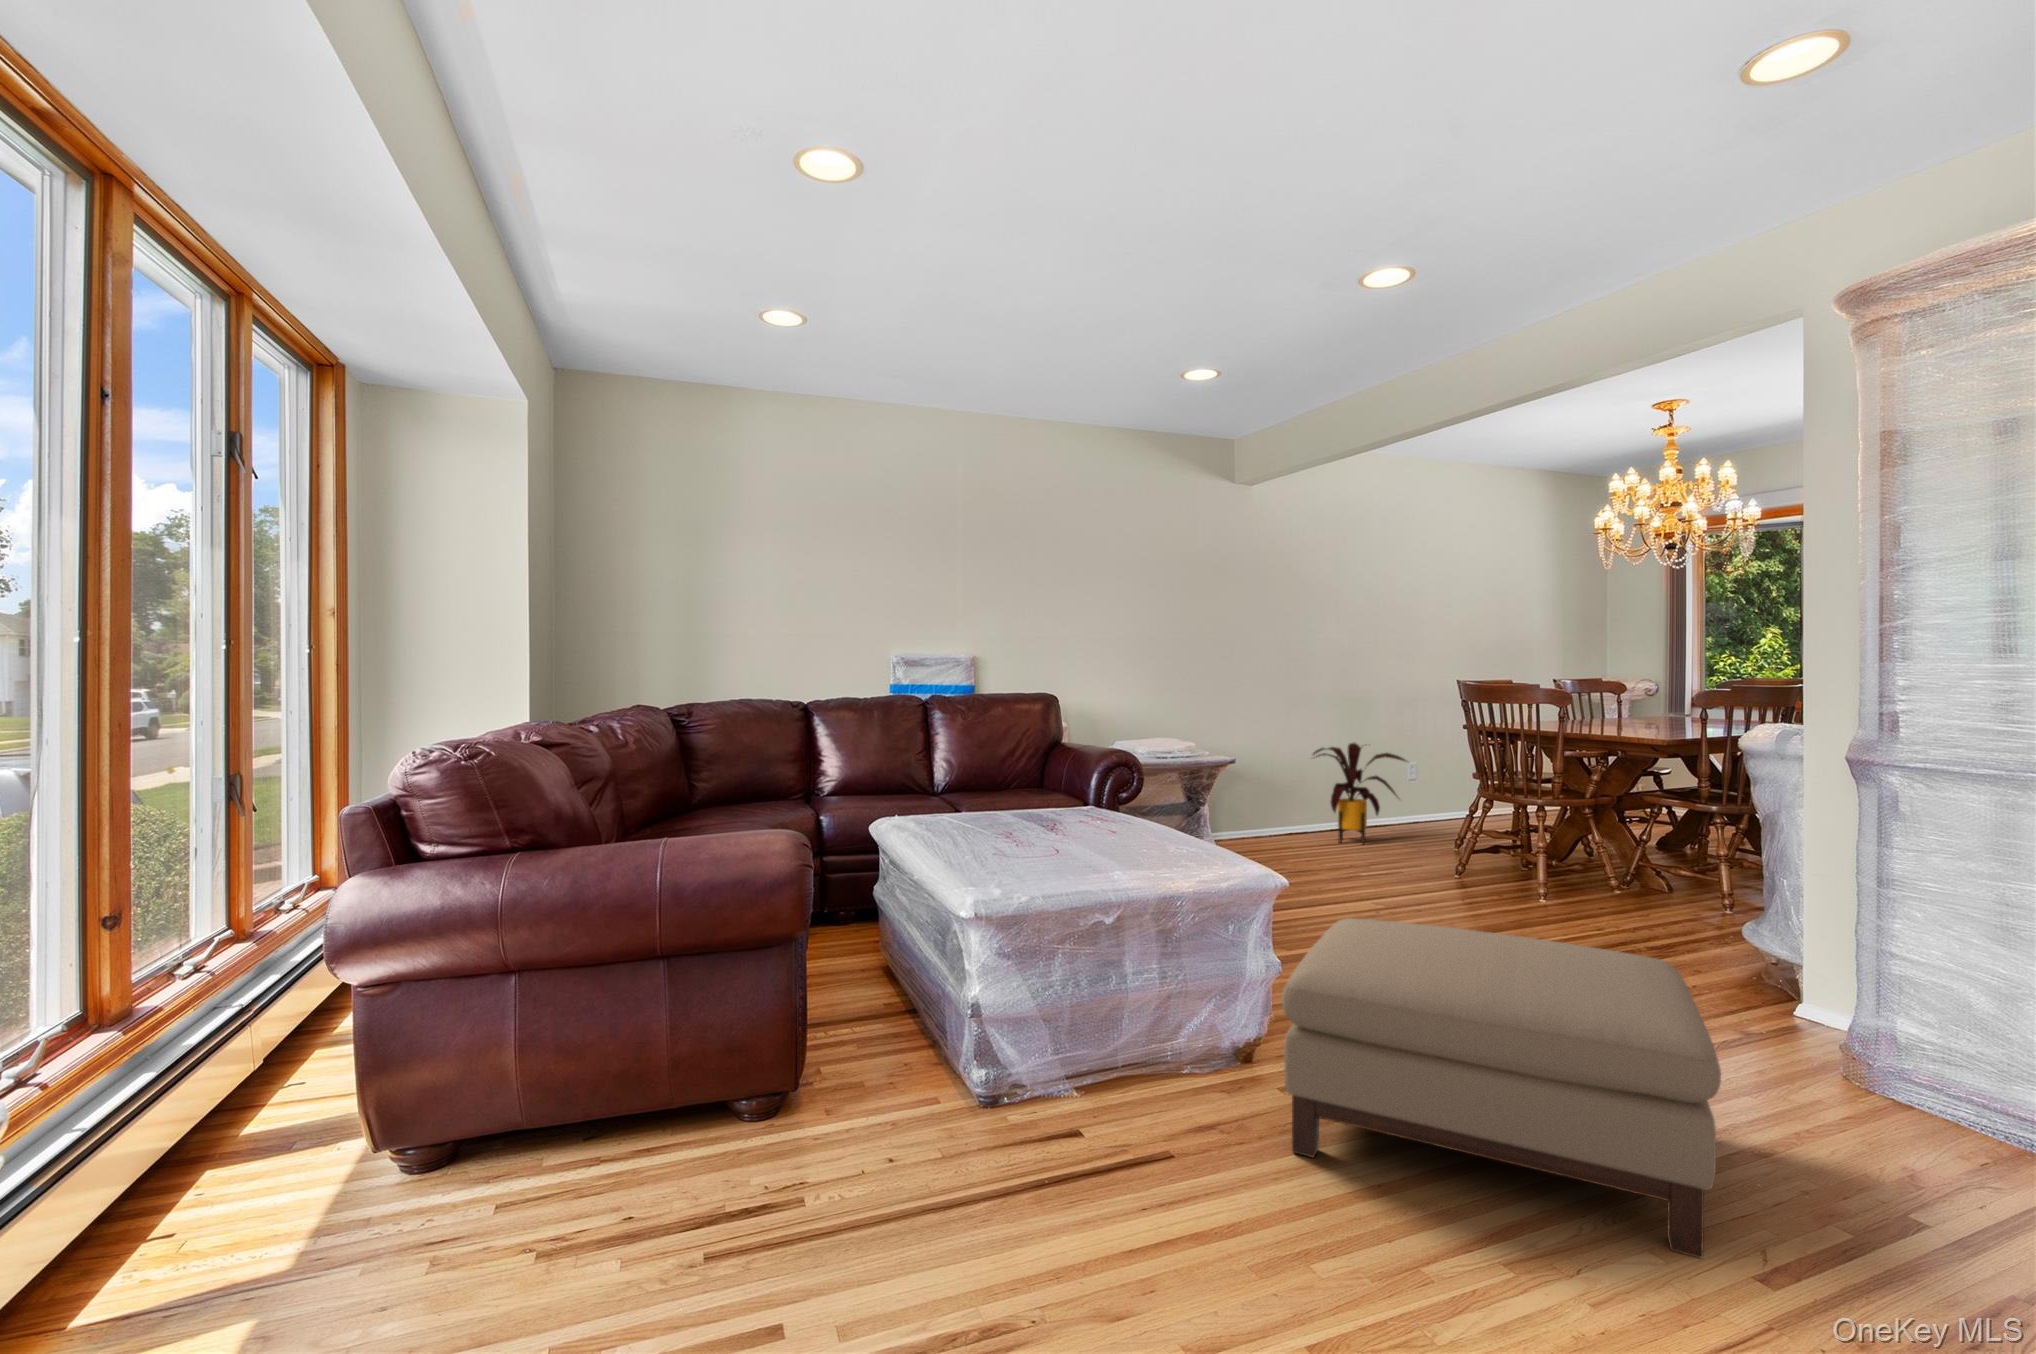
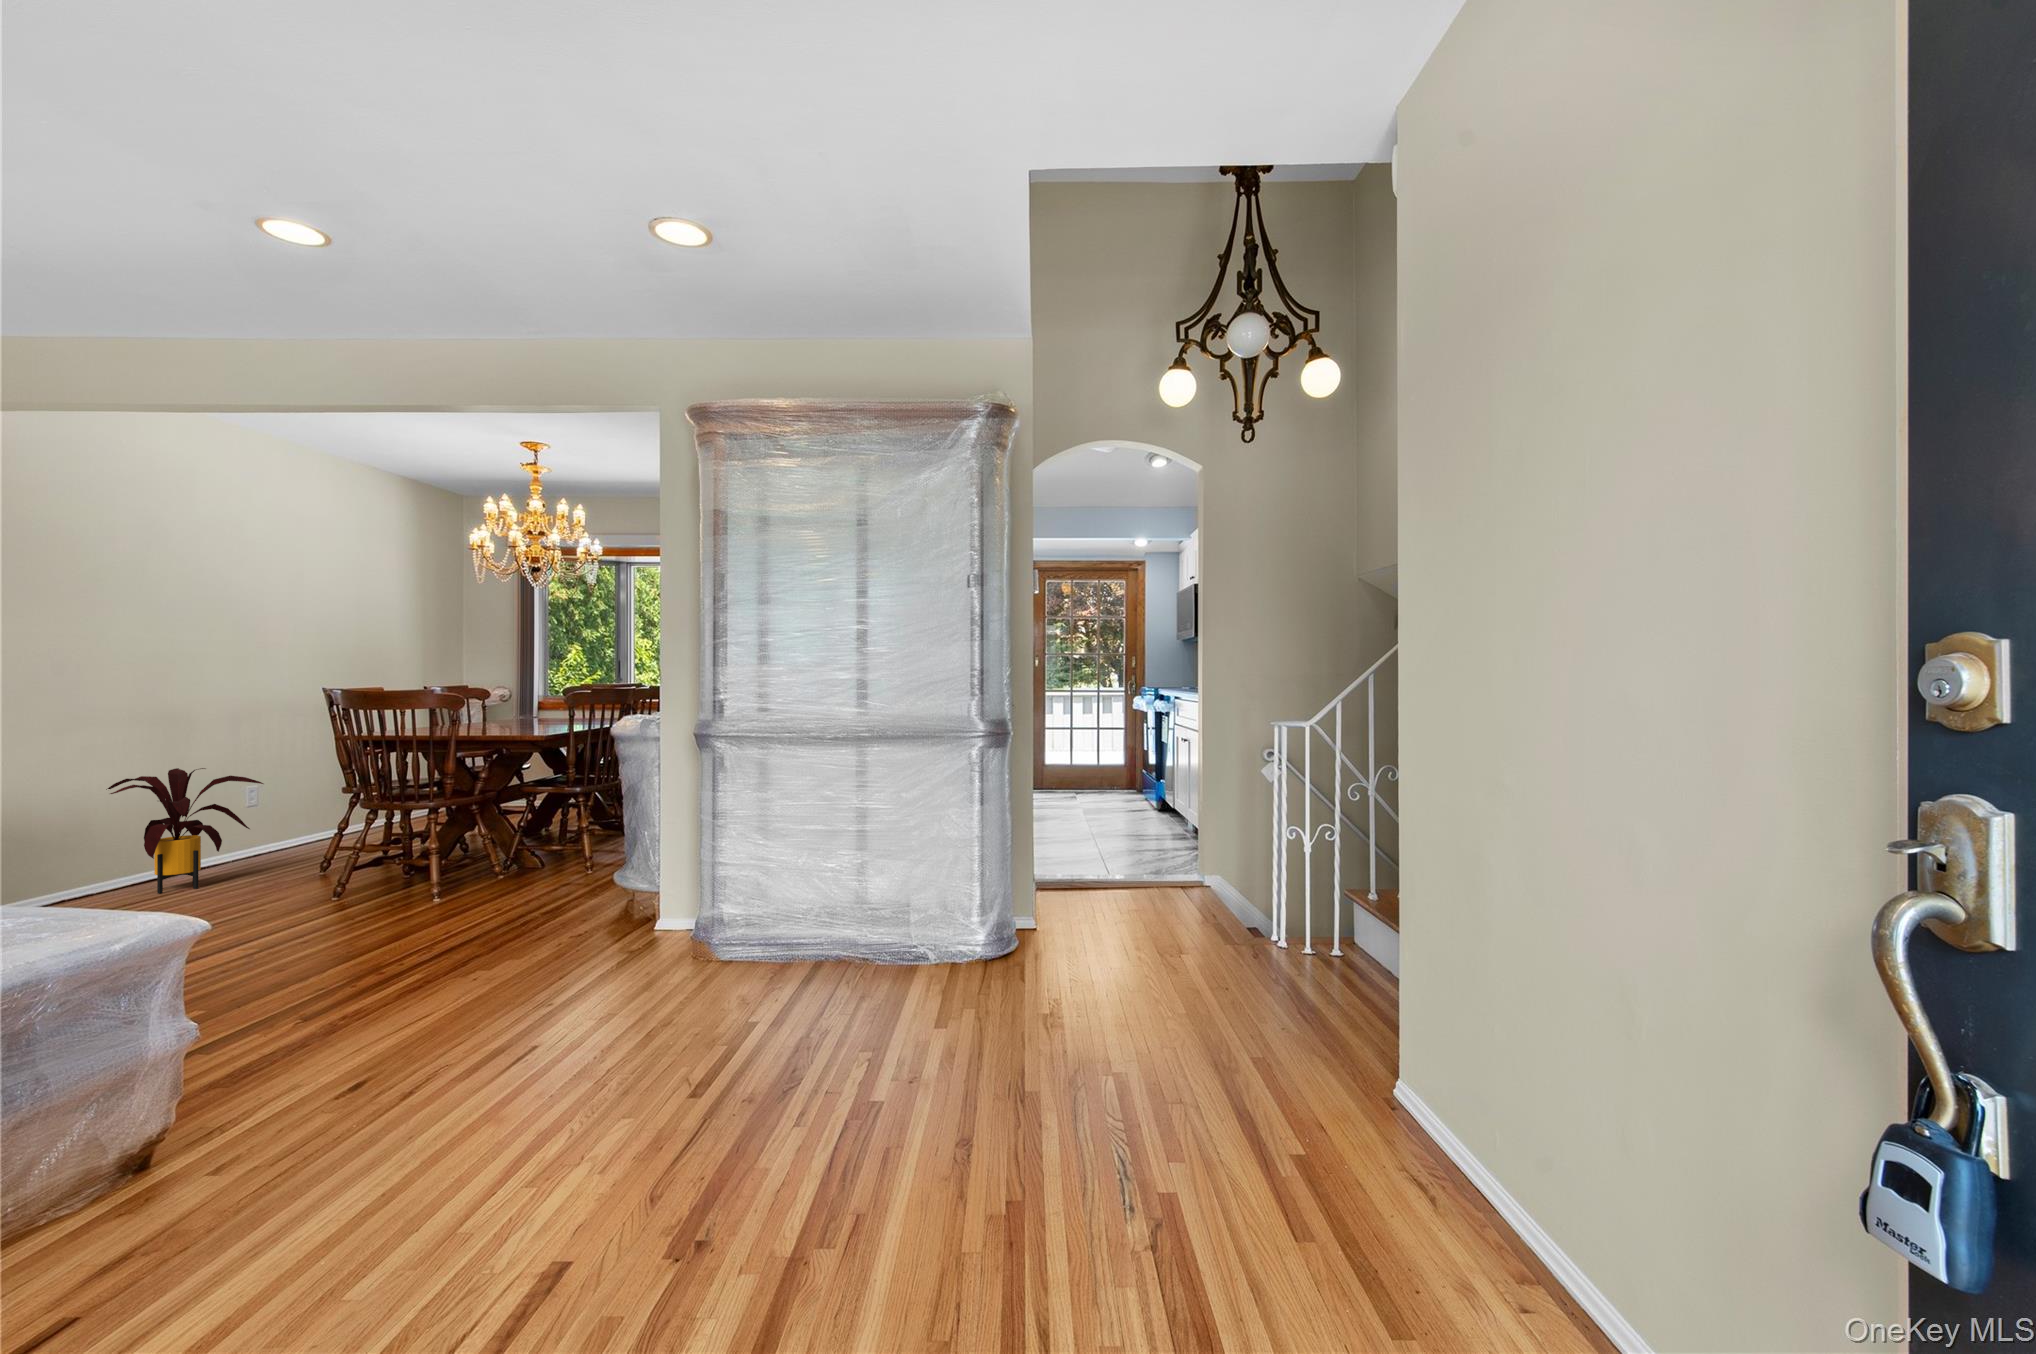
ottoman: present [1282,918,1721,1258] -> none [245,902,668,1220]

